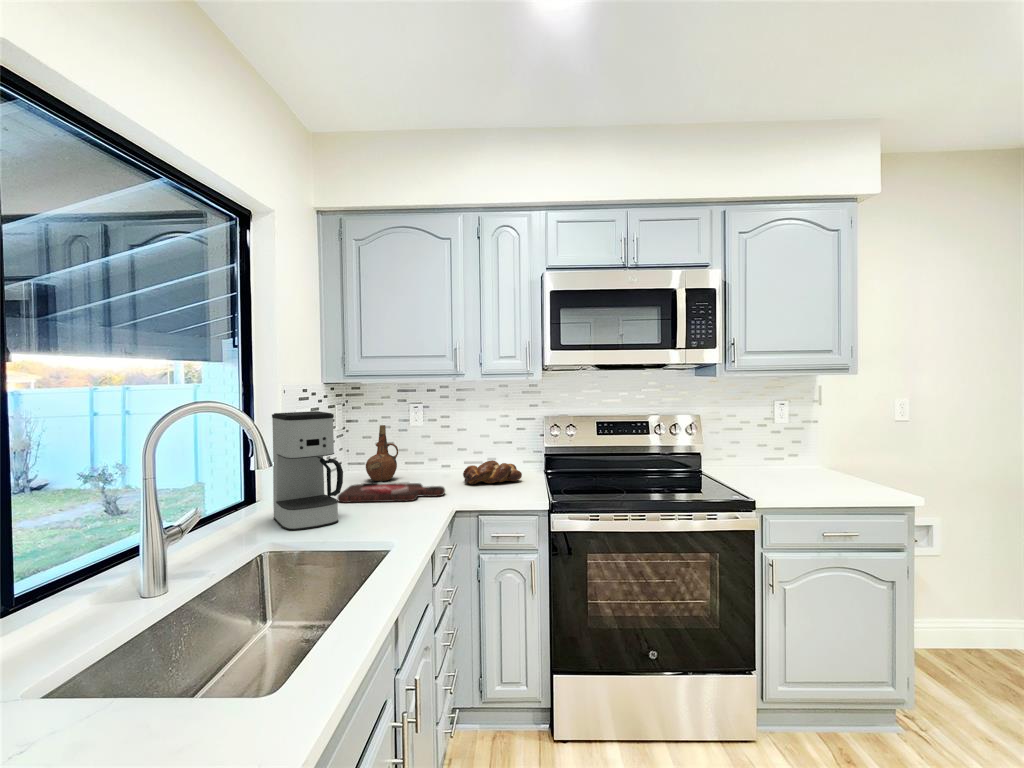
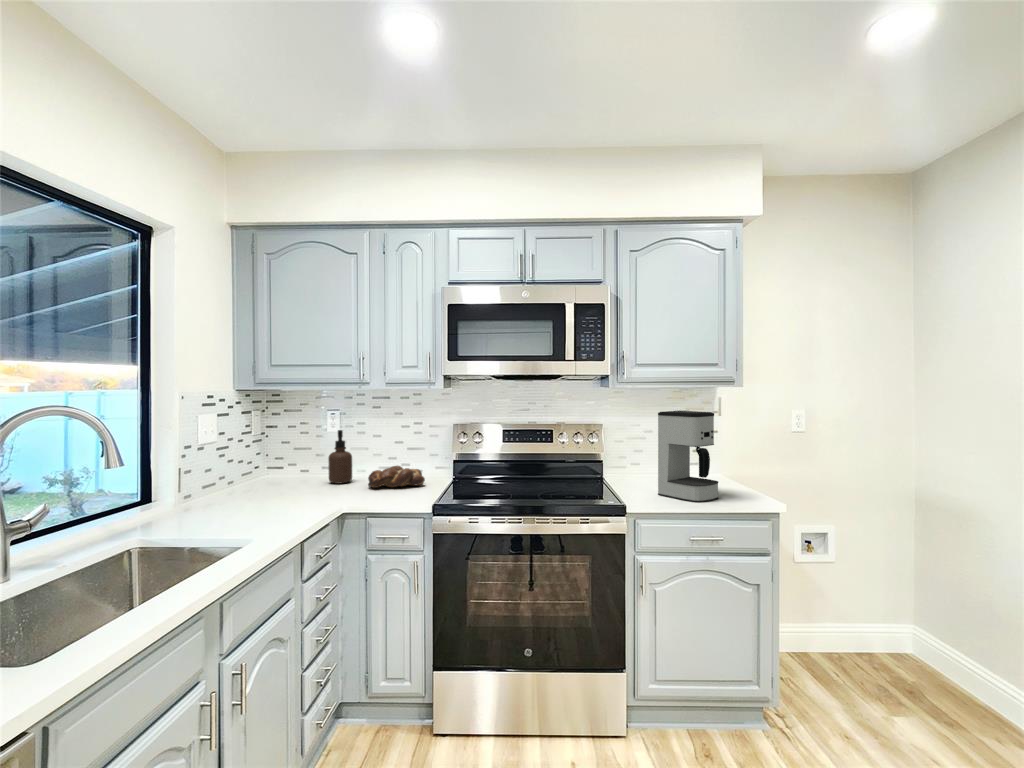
coffee maker: present [272,411,343,530] -> present [658,411,718,502]
soap dispenser: none [418,424,442,480] -> present [328,430,352,484]
ceramic pitcher: present [366,425,398,481] -> none [277,431,310,484]
cutting board: present [338,482,445,503] -> none [233,485,341,504]

